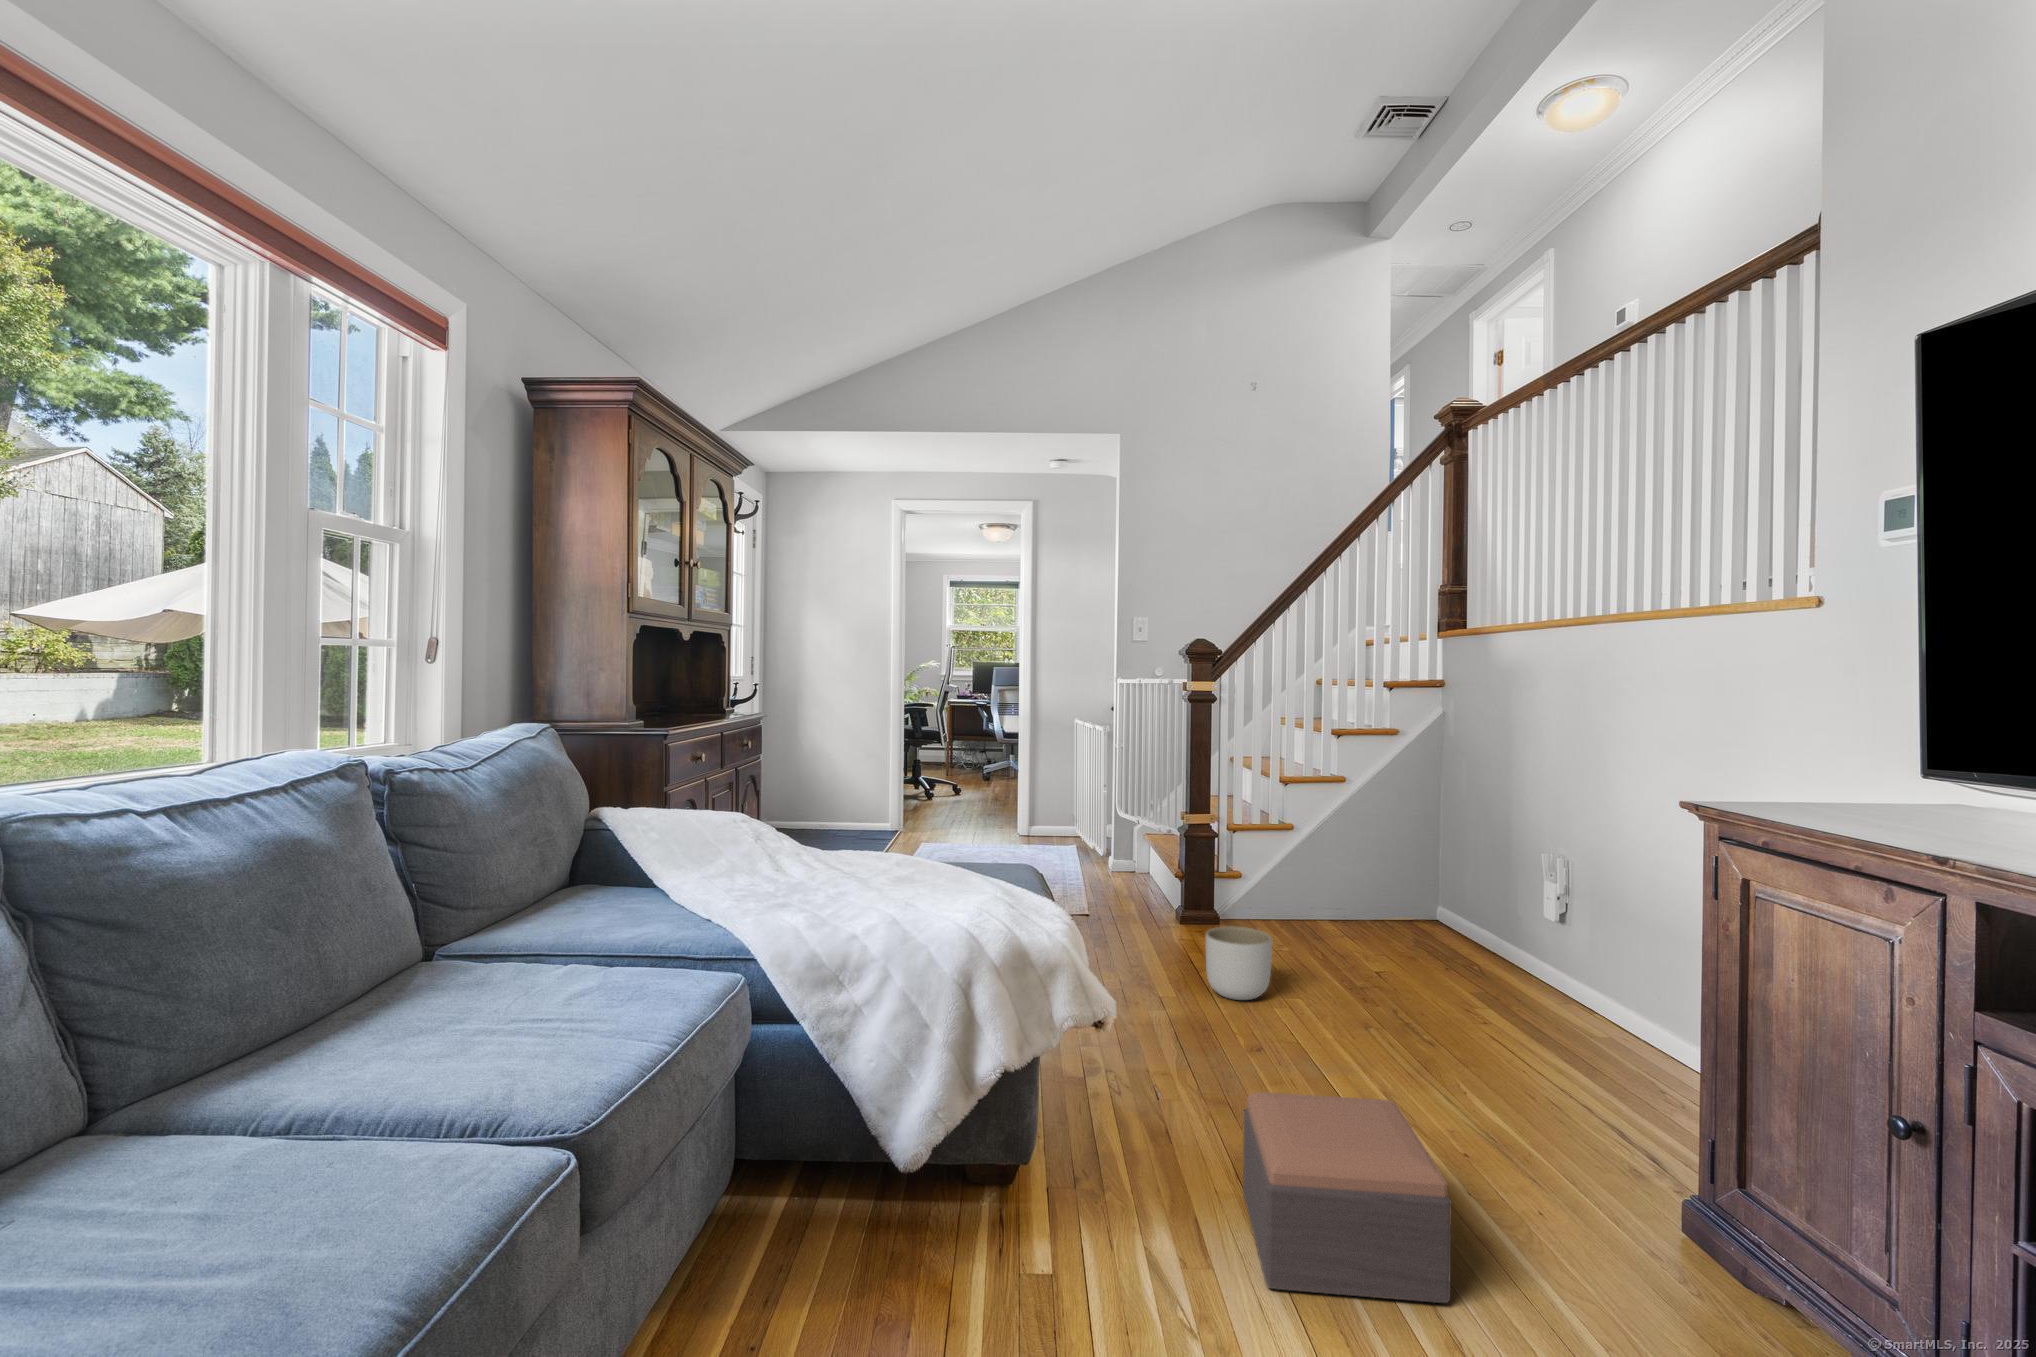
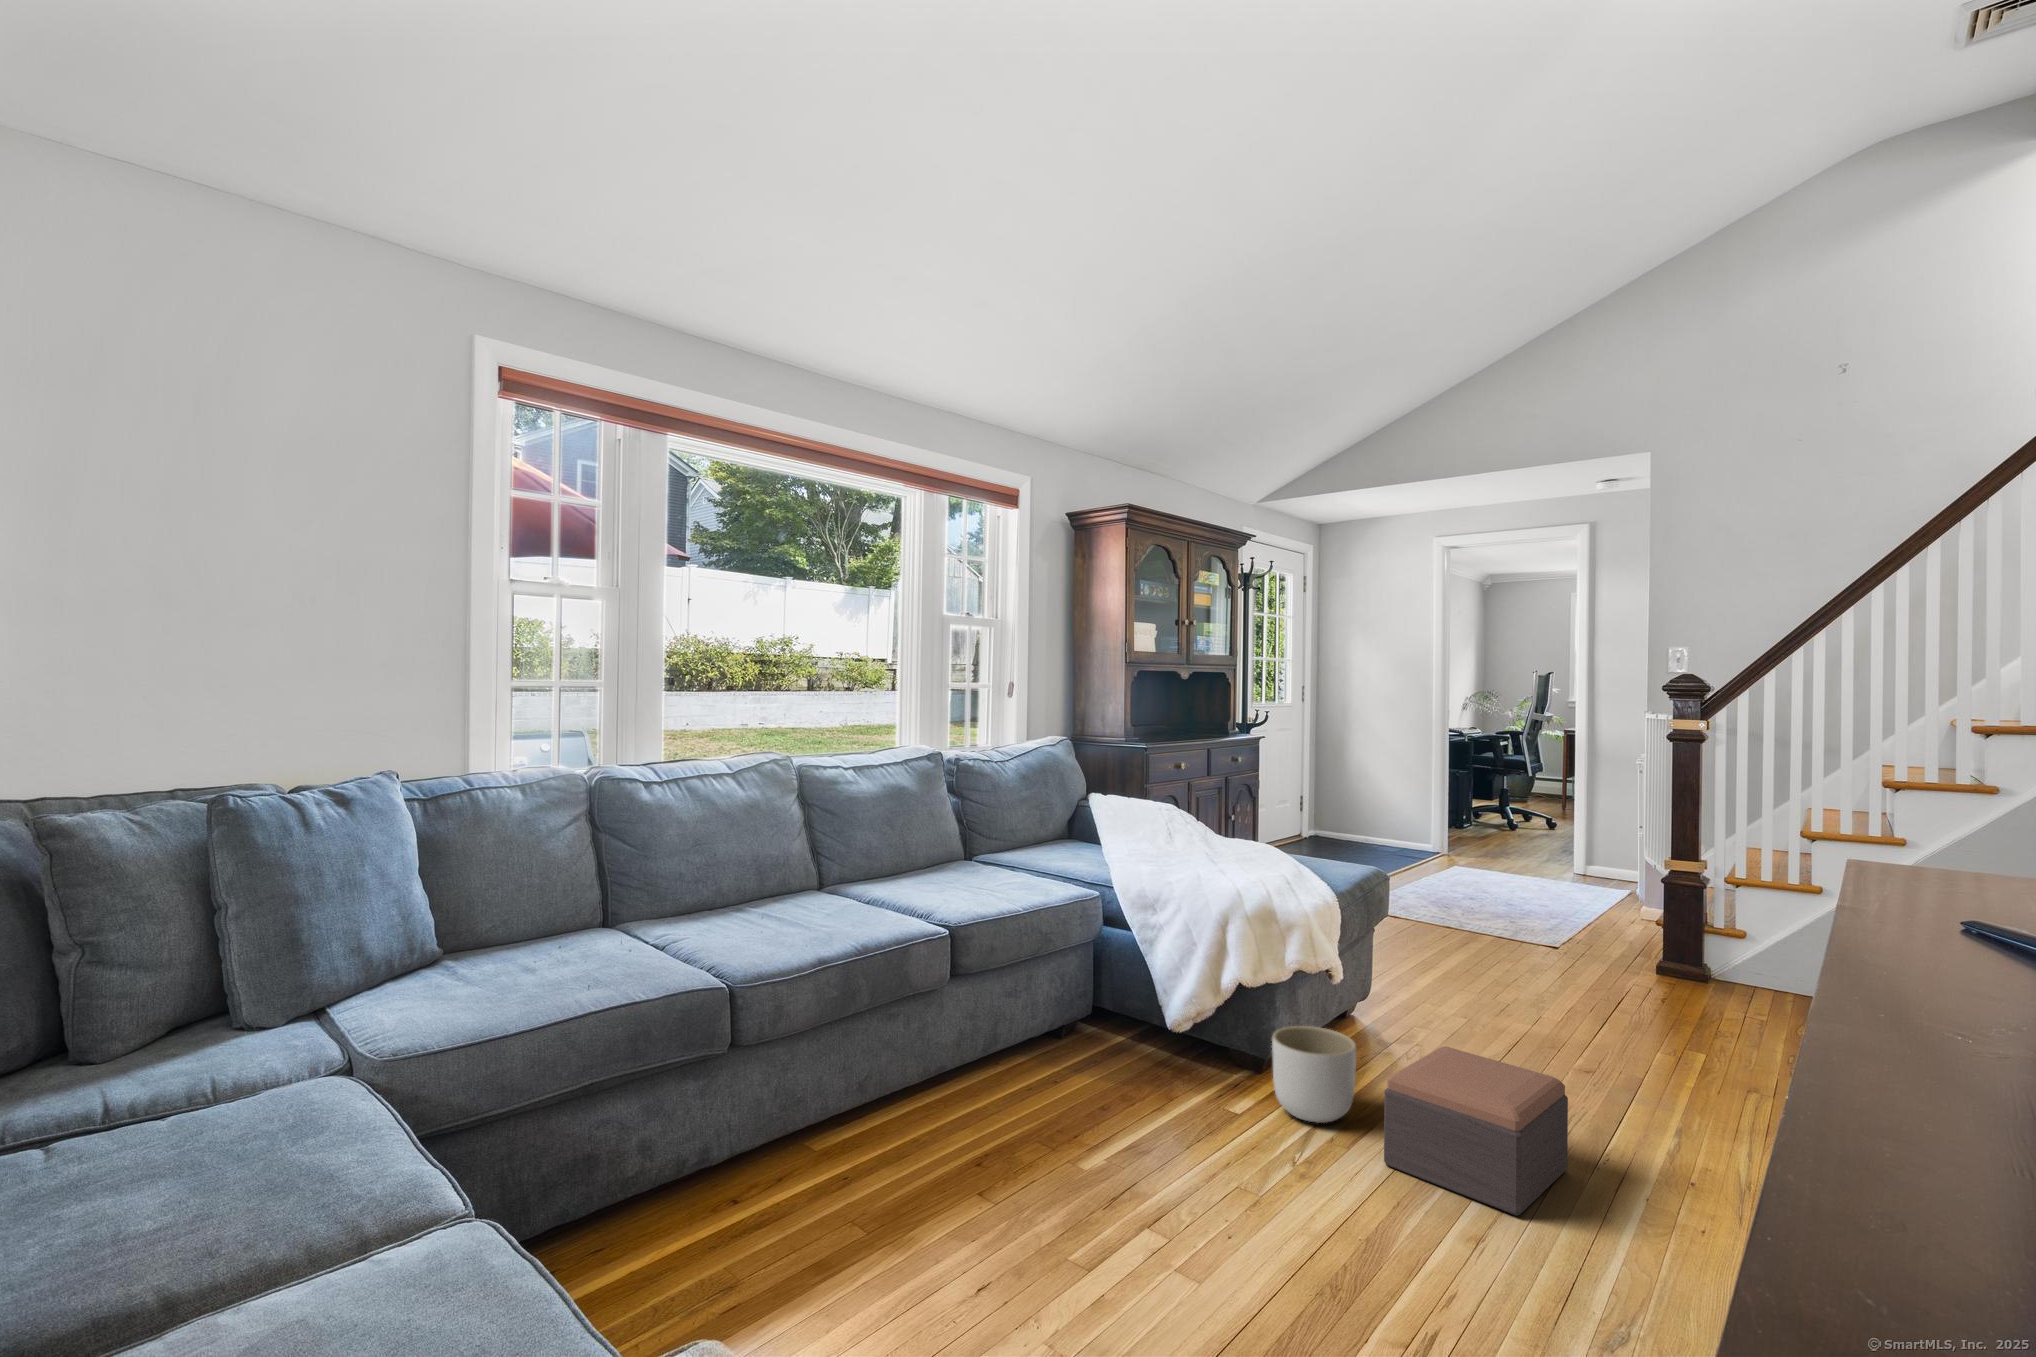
planter: present [1205,926,1272,1000] -> present [1272,1026,1356,1123]

